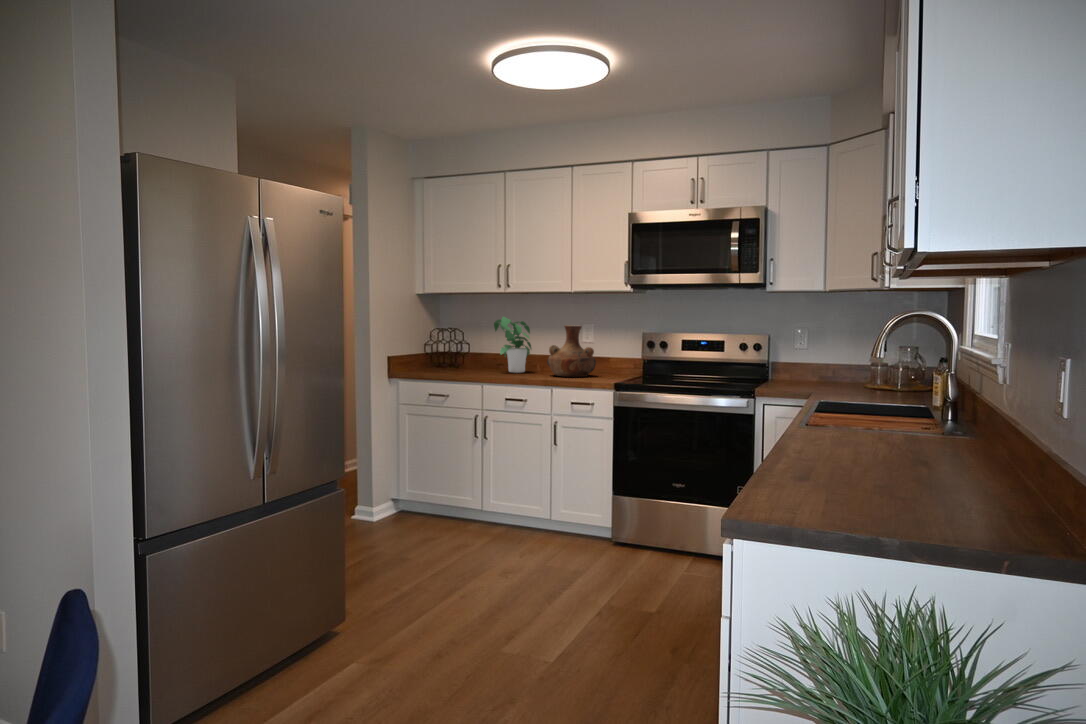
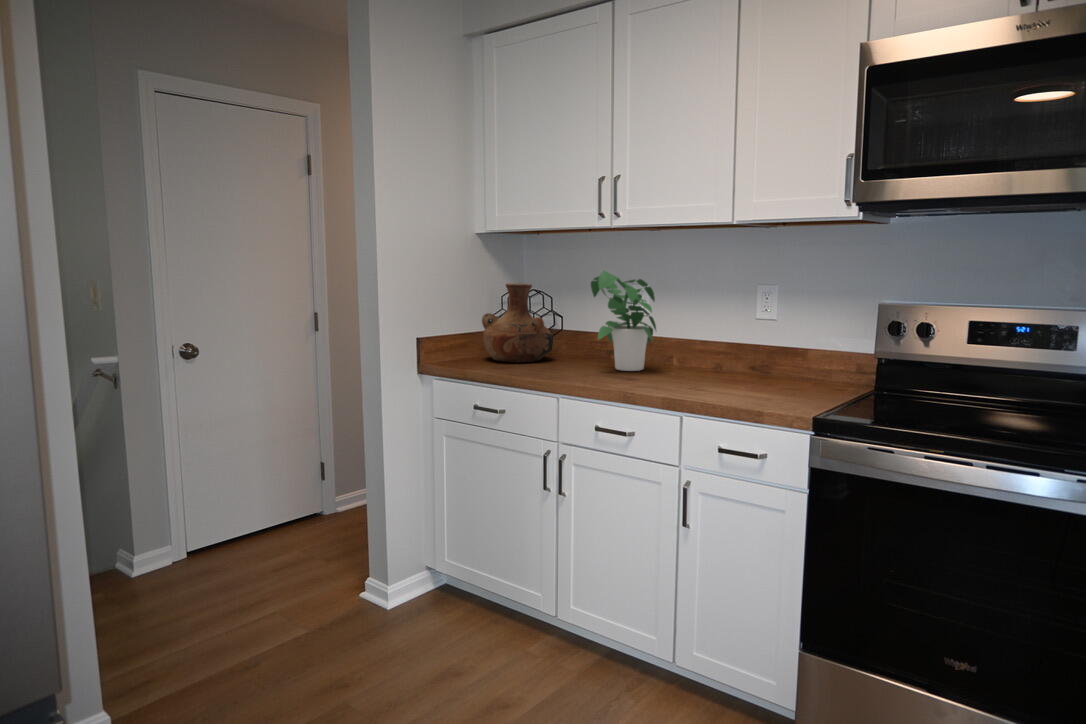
vase: present [547,325,596,377] -> present [482,283,553,362]

